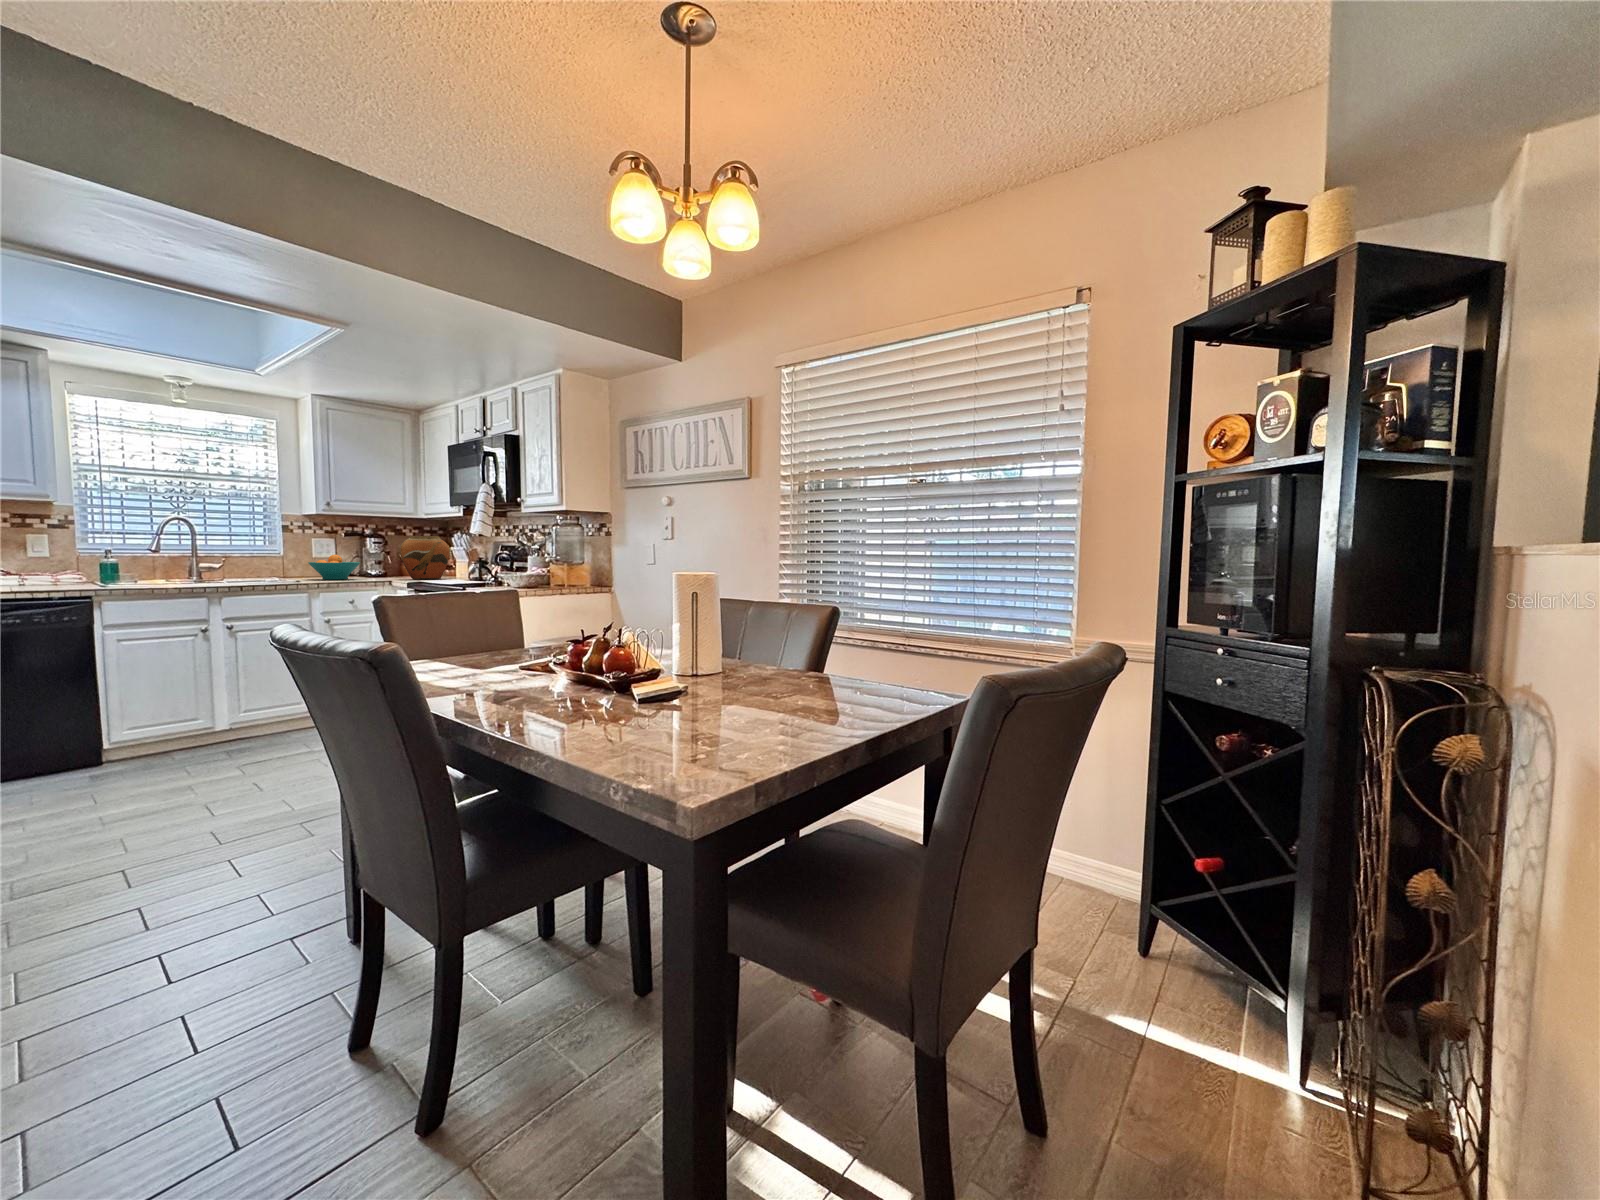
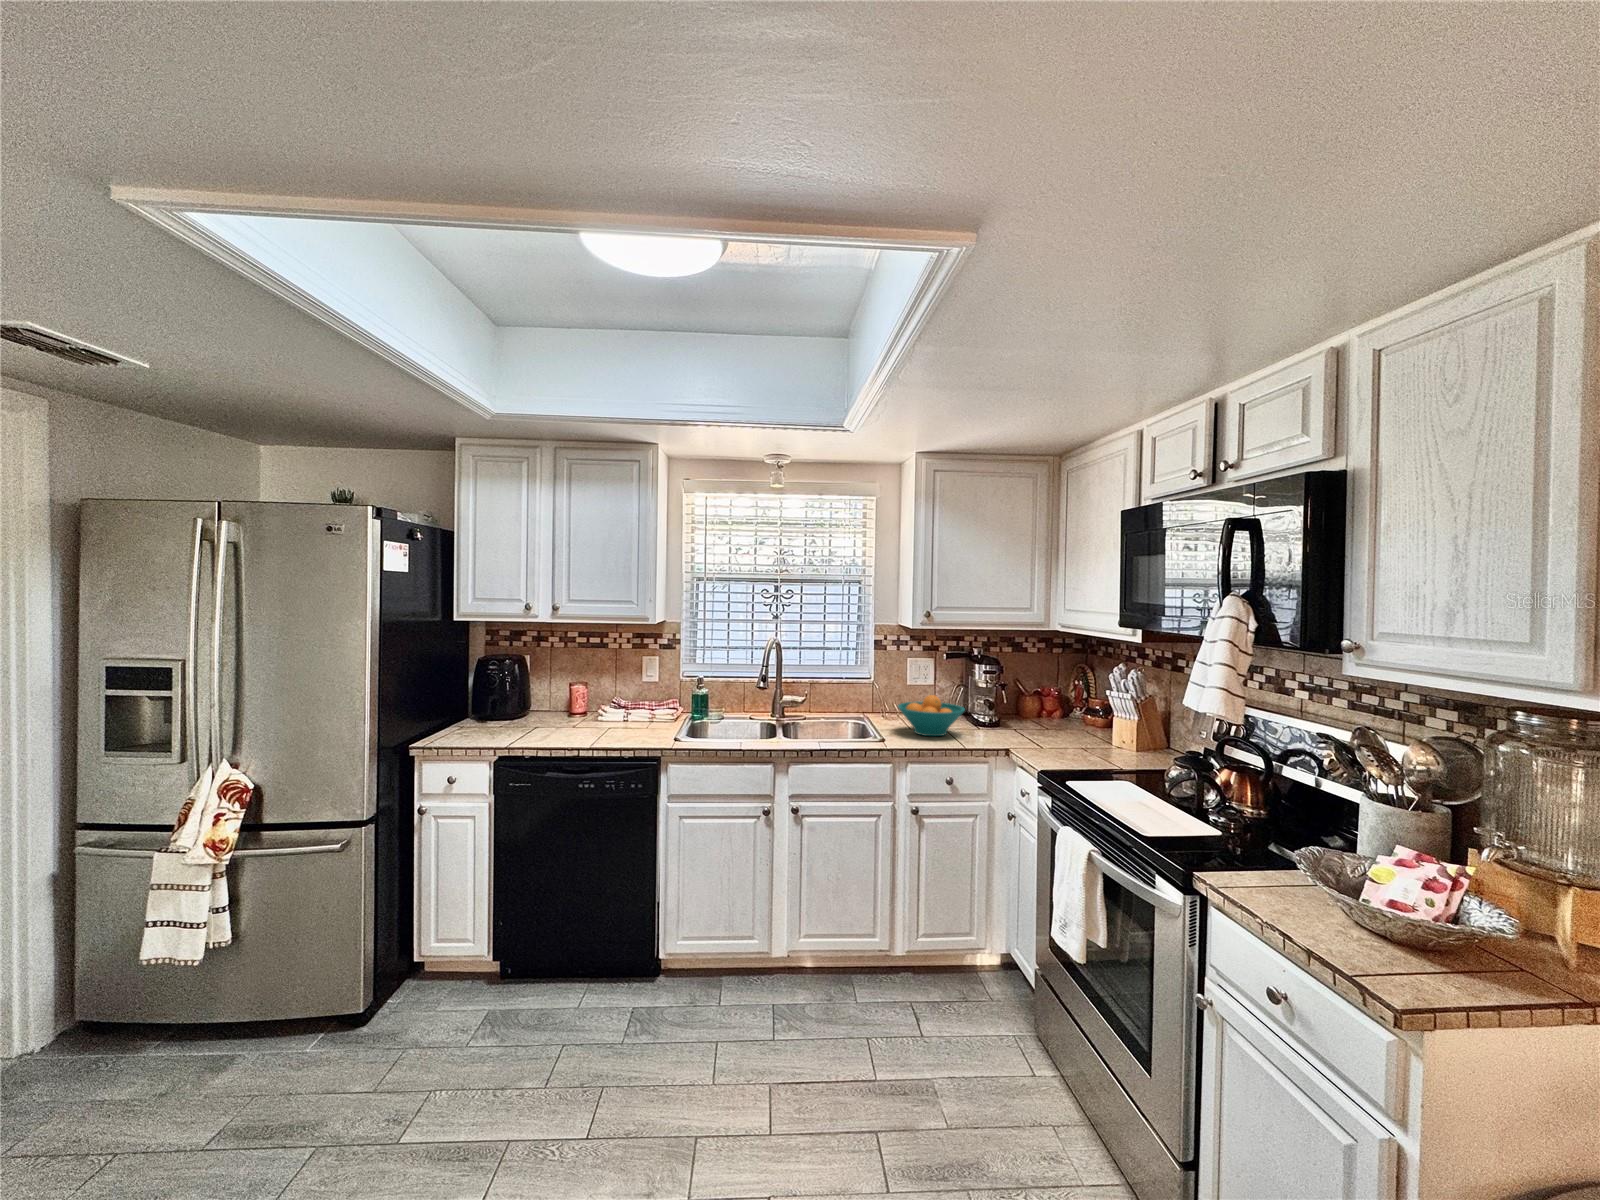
vase: present [400,536,450,579] -> none [1024,669,1103,749]

